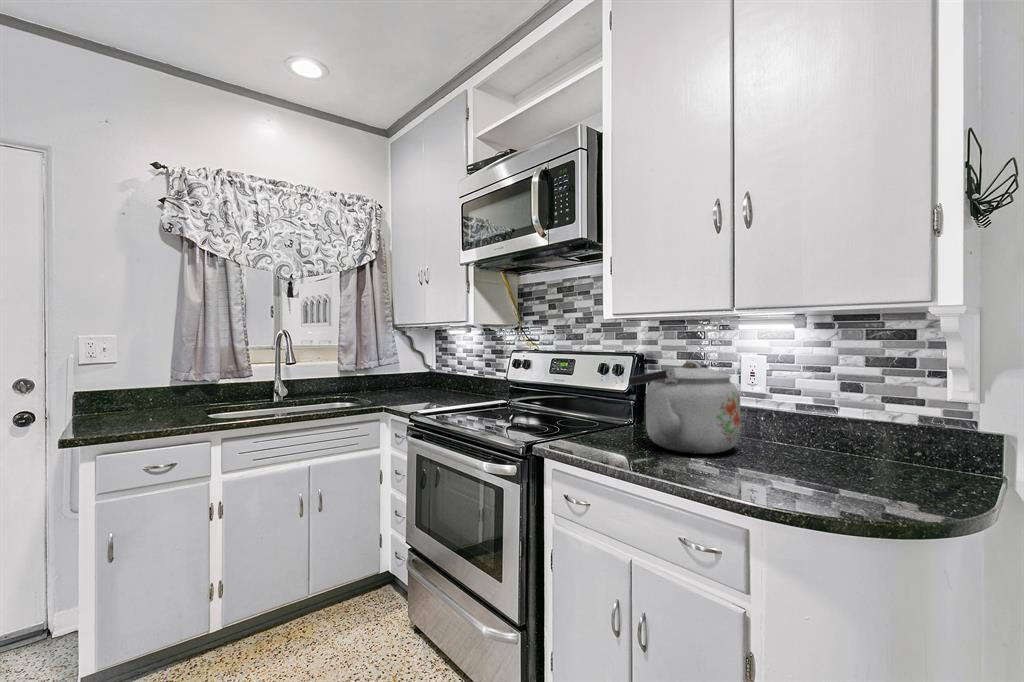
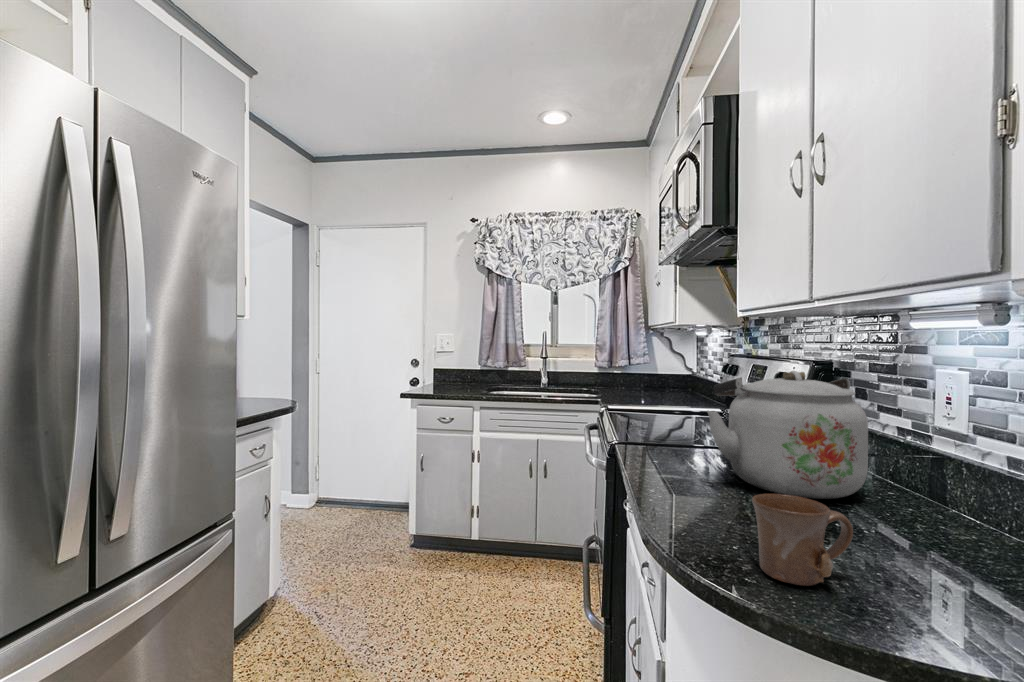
mug: none [813,446,874,504] -> present [752,494,853,586]

